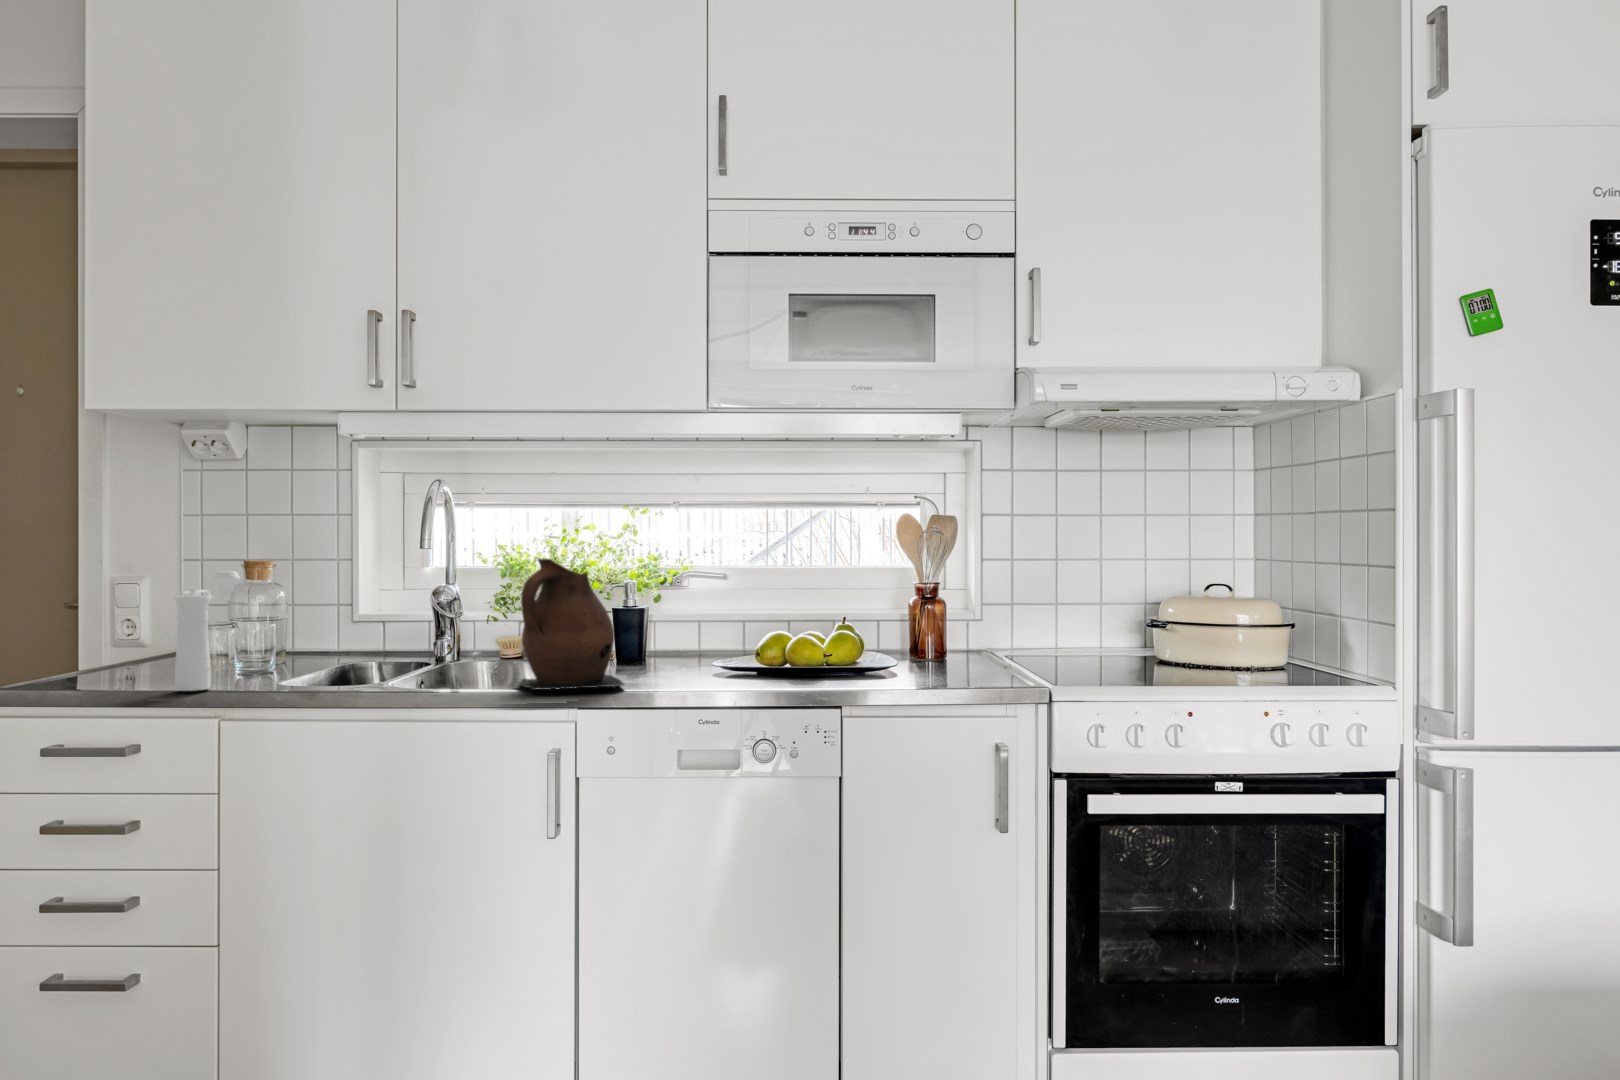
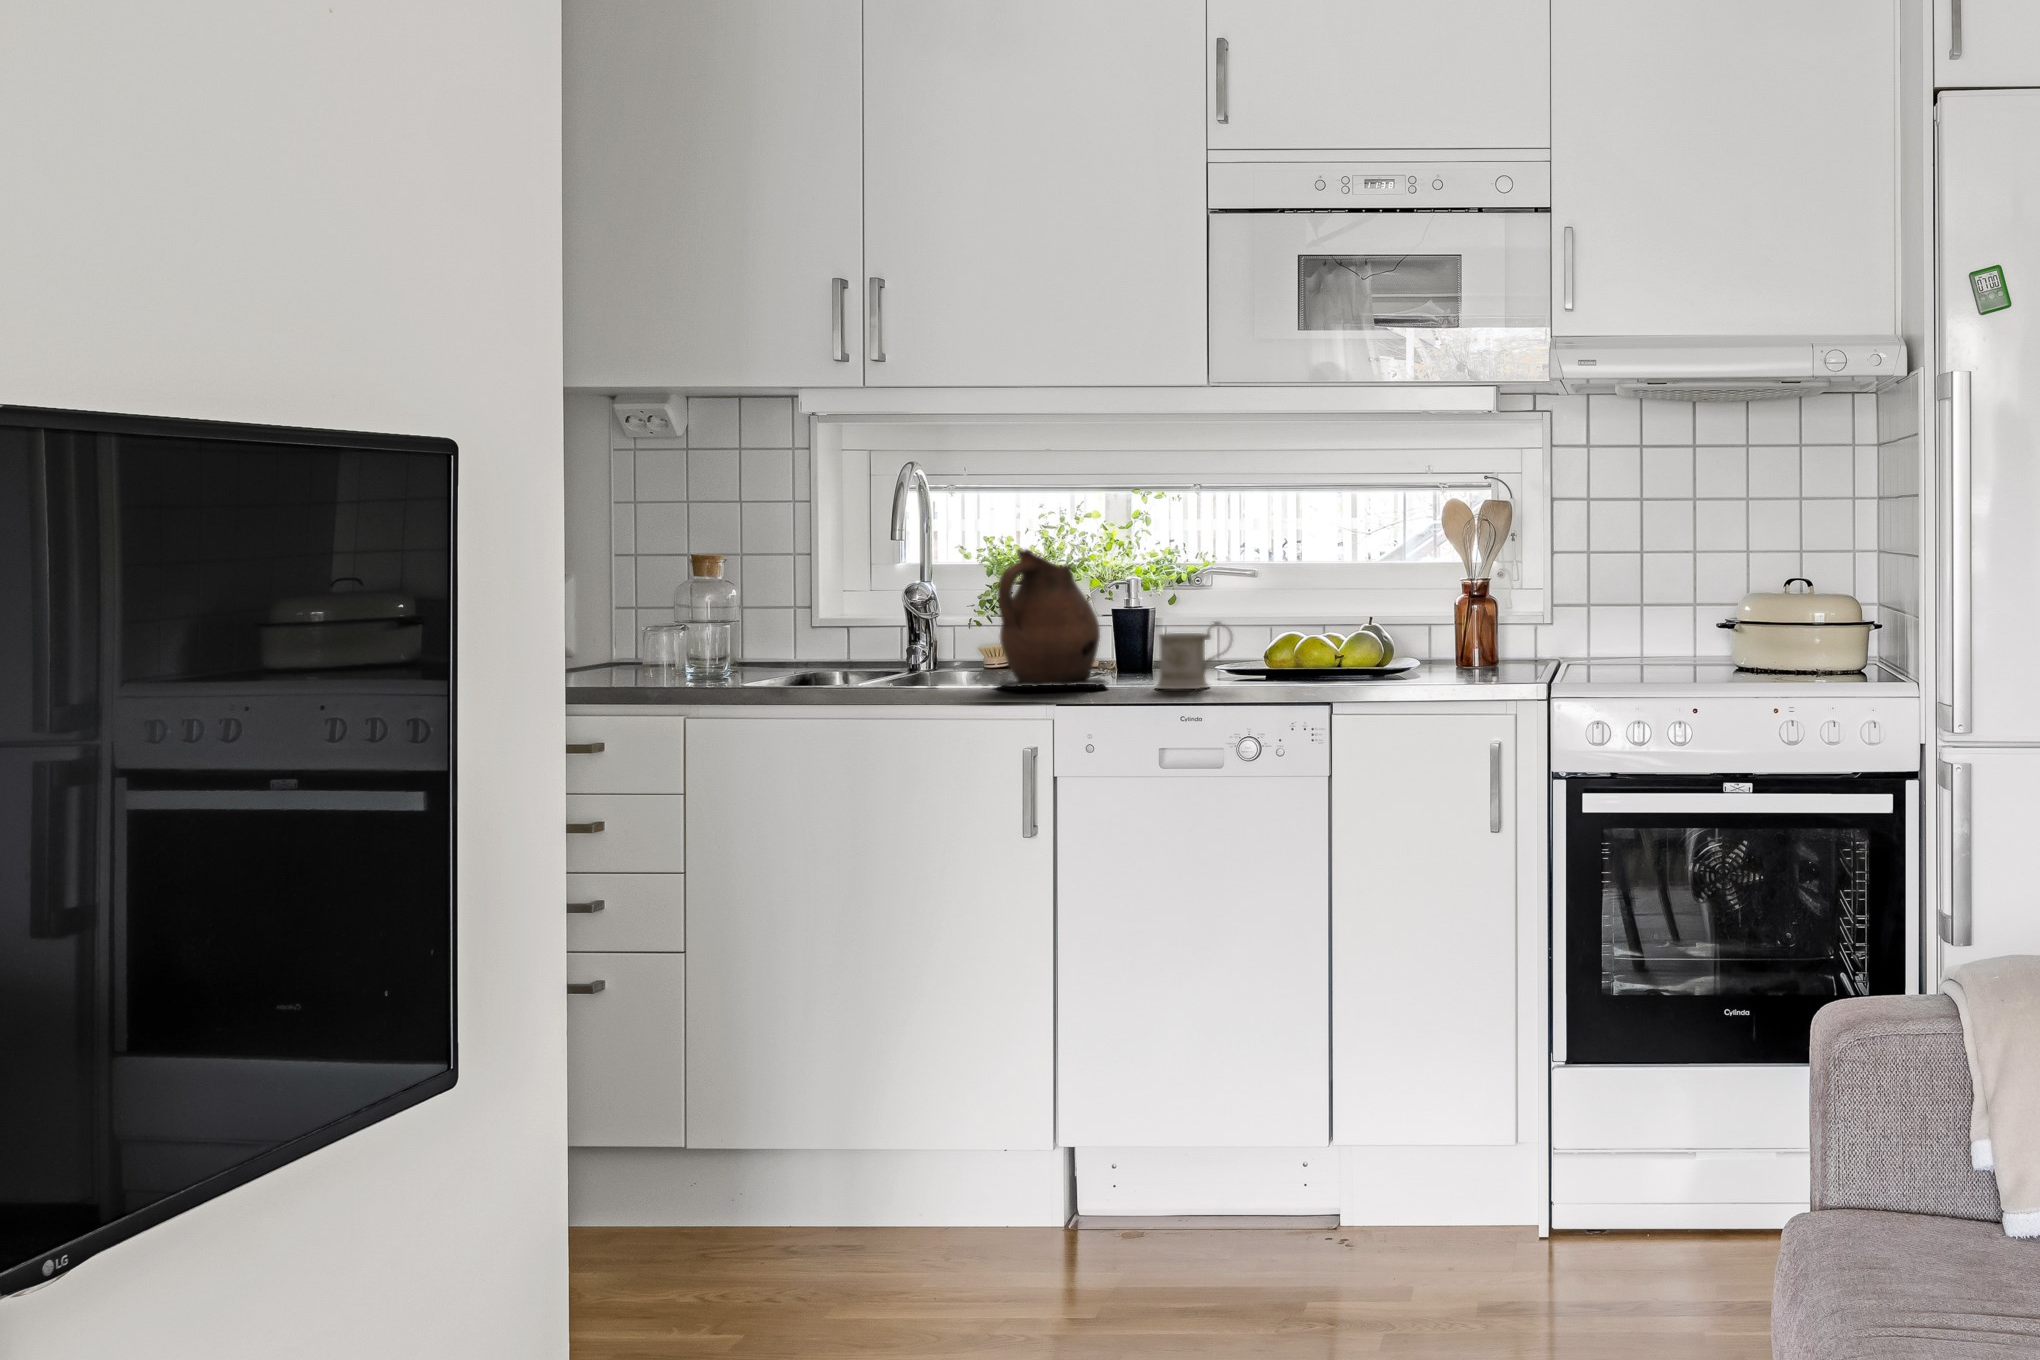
pepper mill: present [175,571,239,691] -> none [634,566,697,690]
mug: none [667,626,741,691] -> present [1156,621,1232,689]

